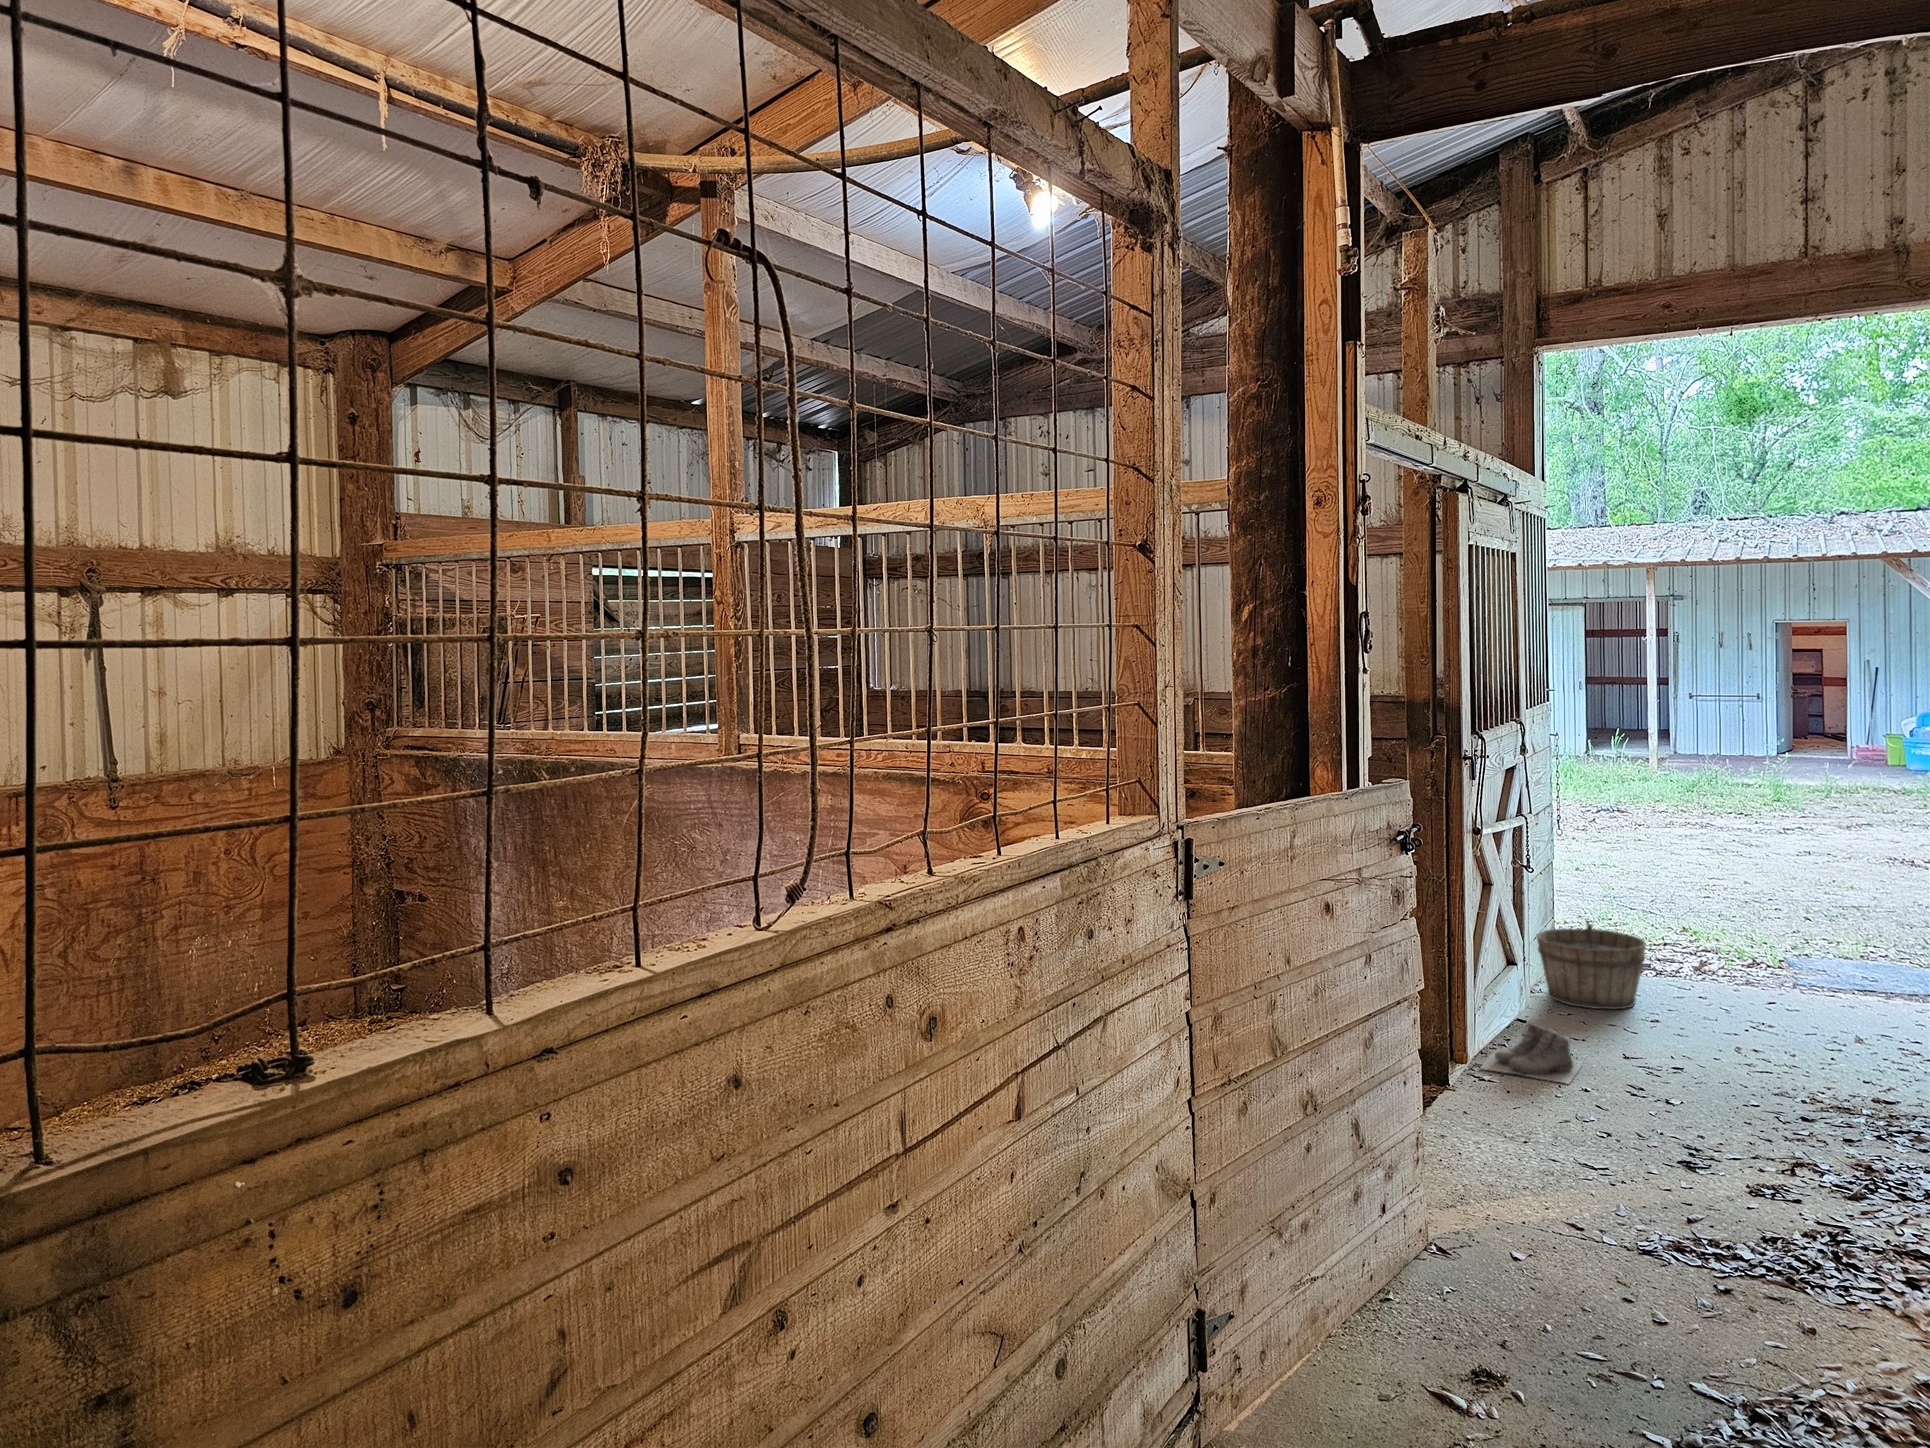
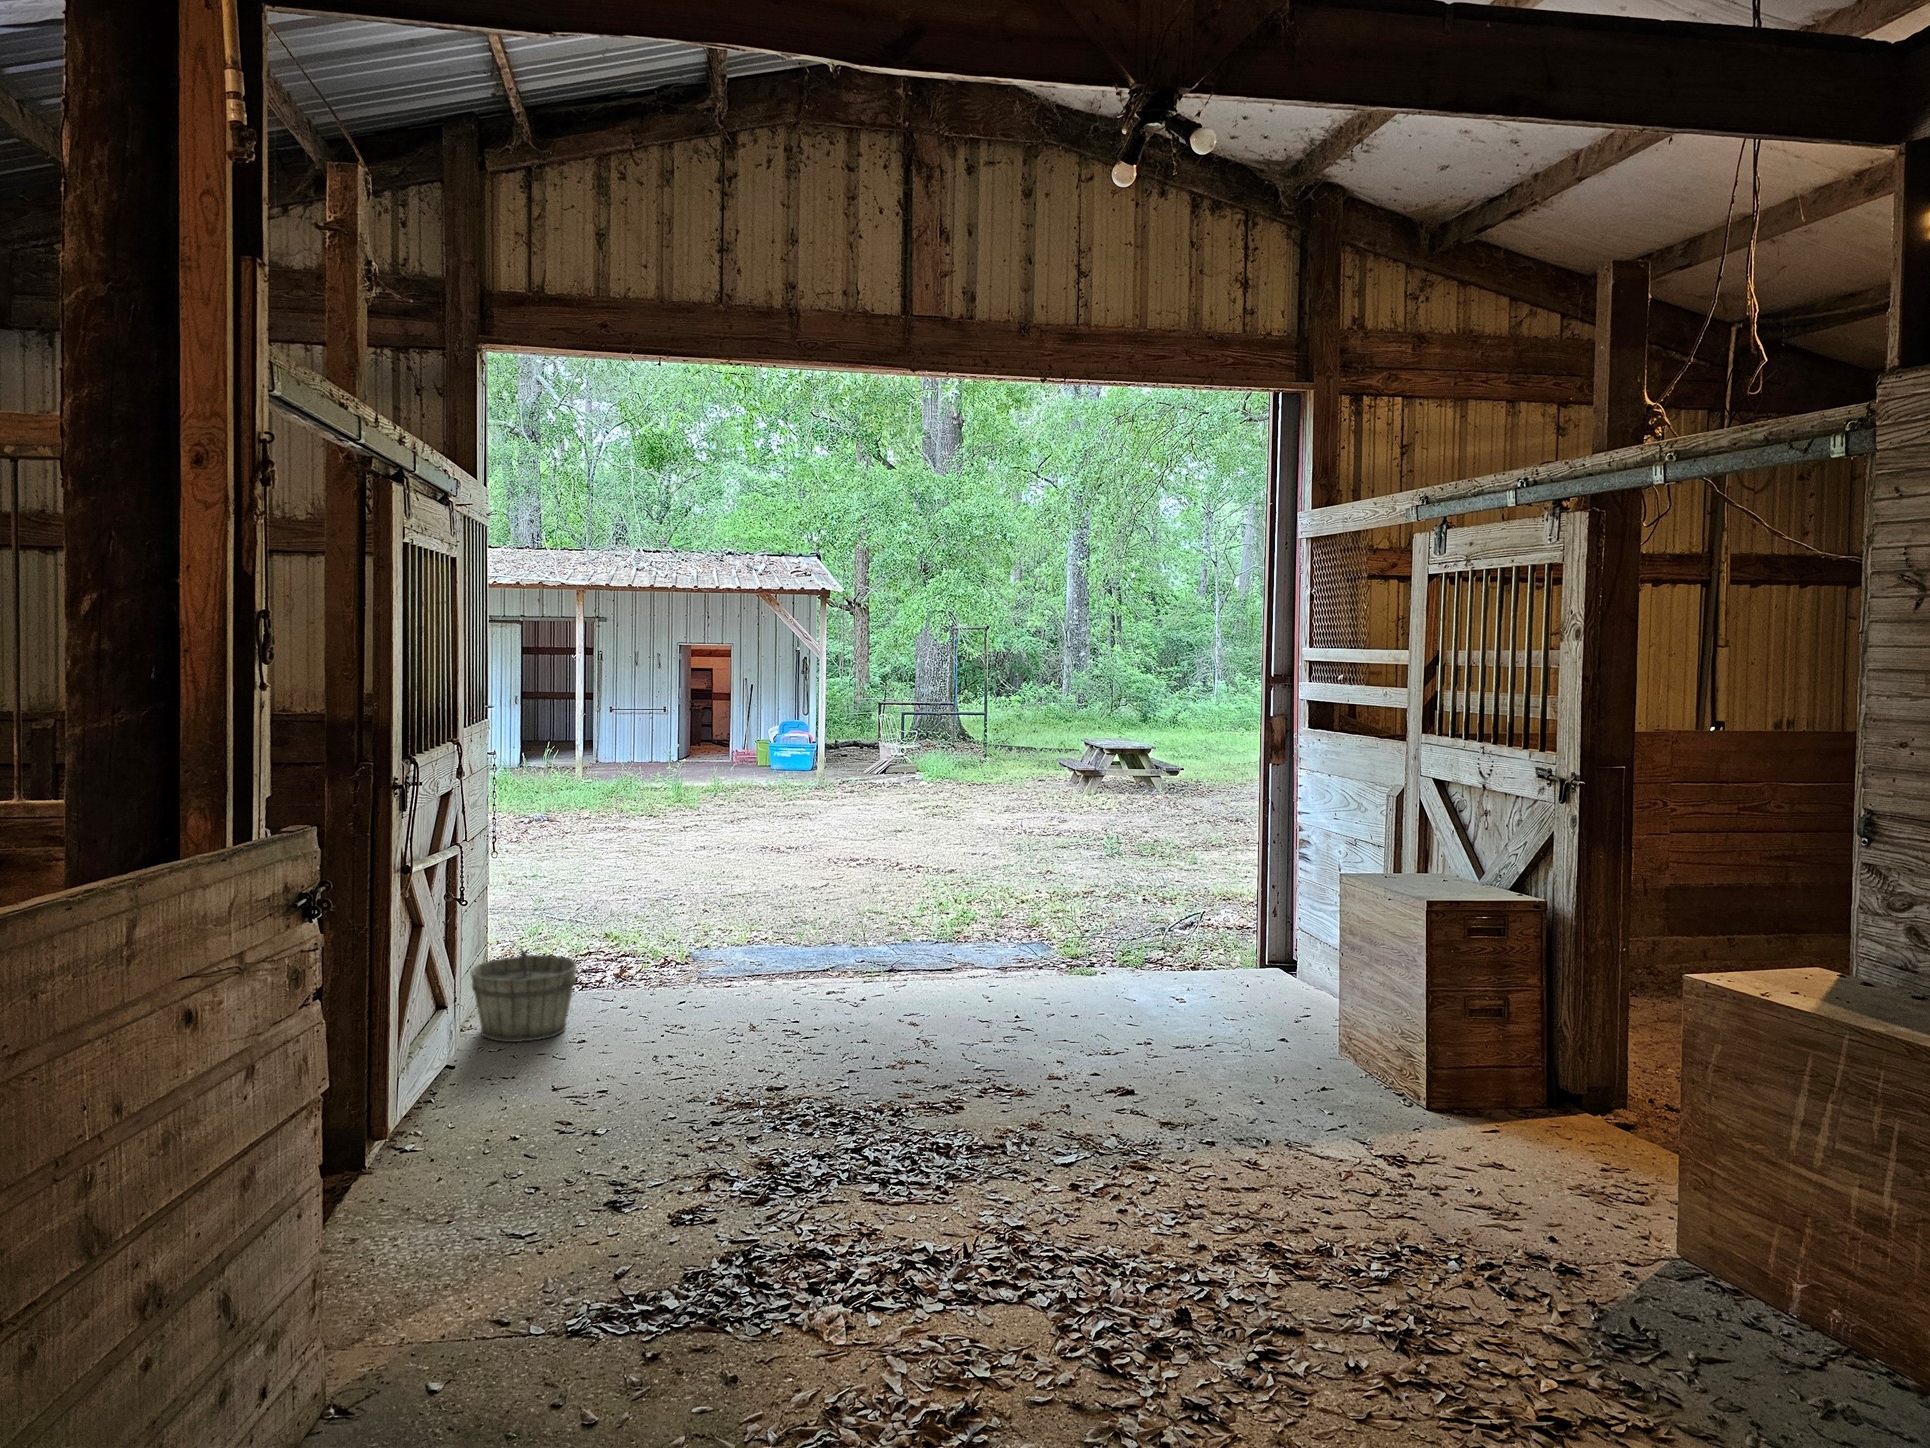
boots: present [1481,1022,1582,1084] -> none [404,1077,516,1143]

